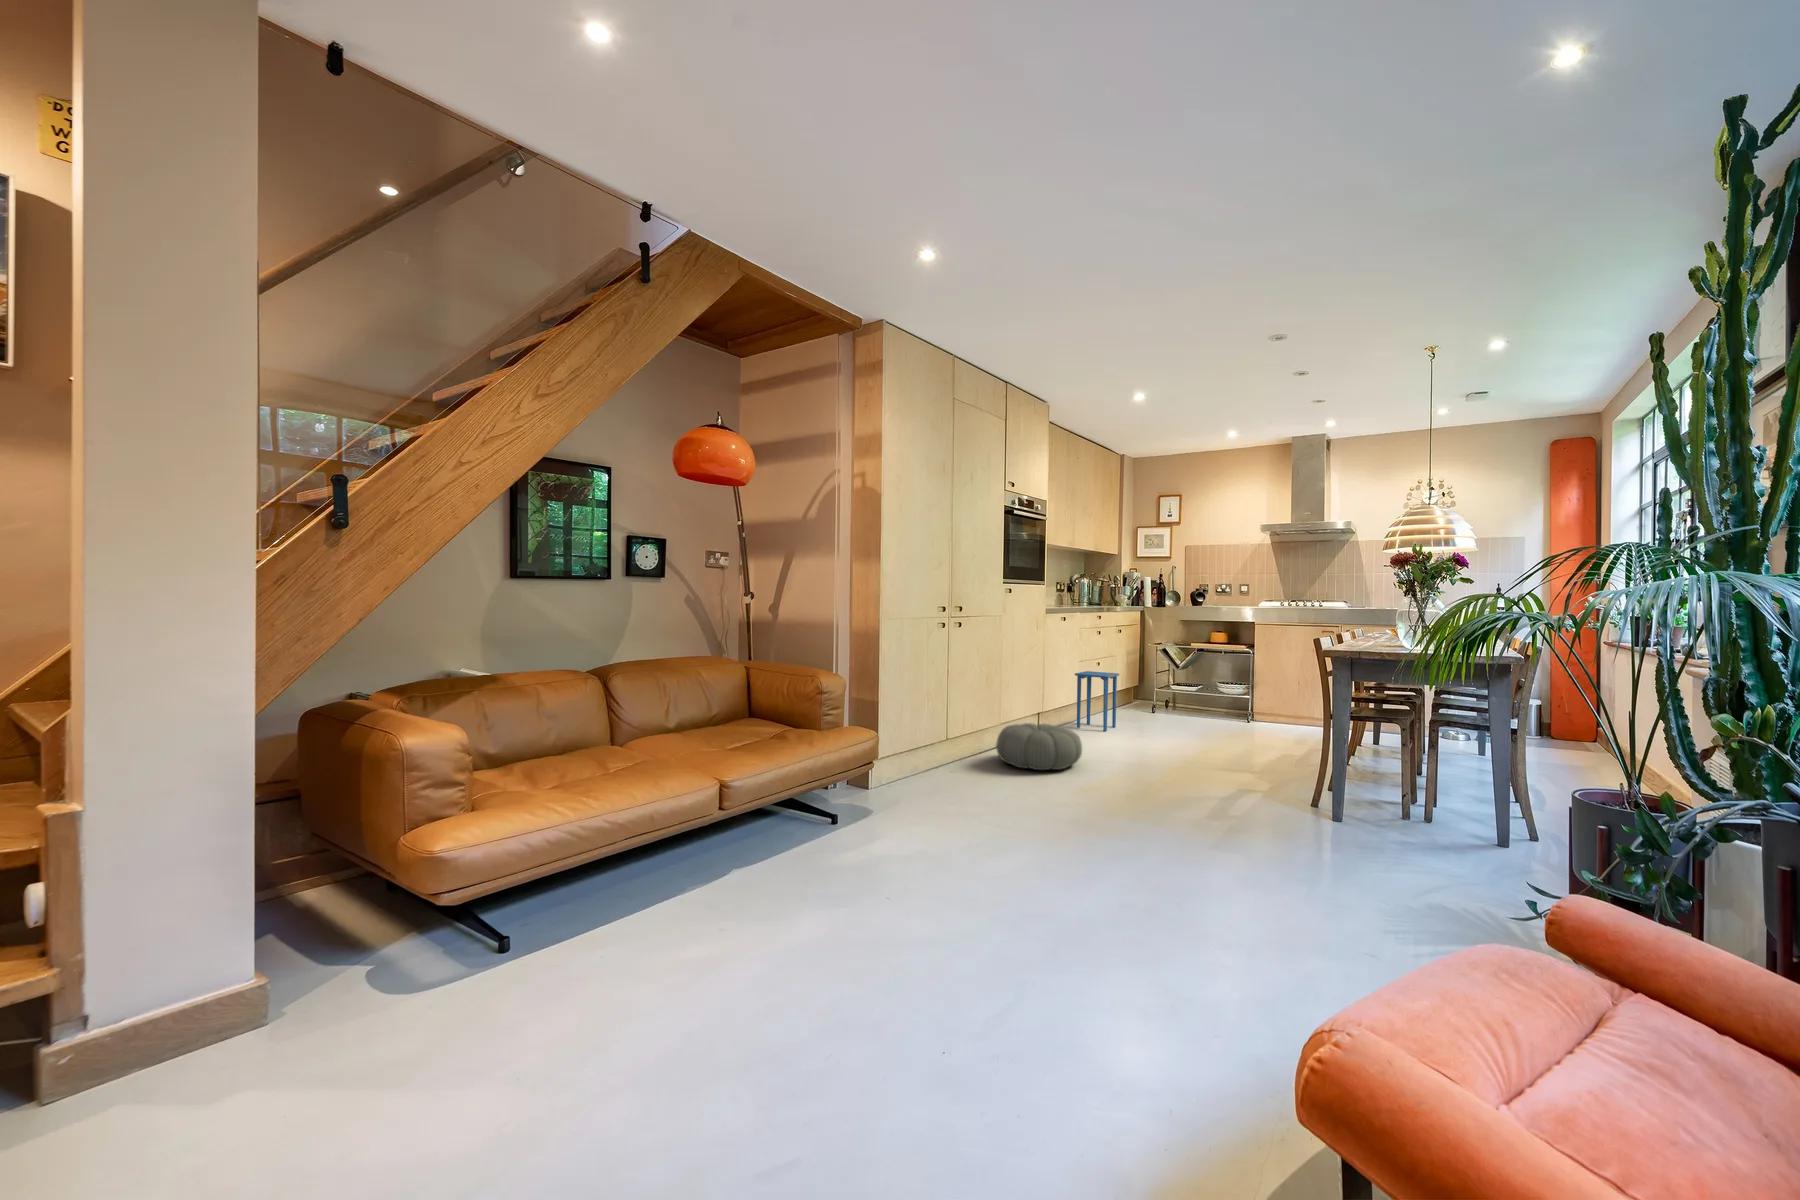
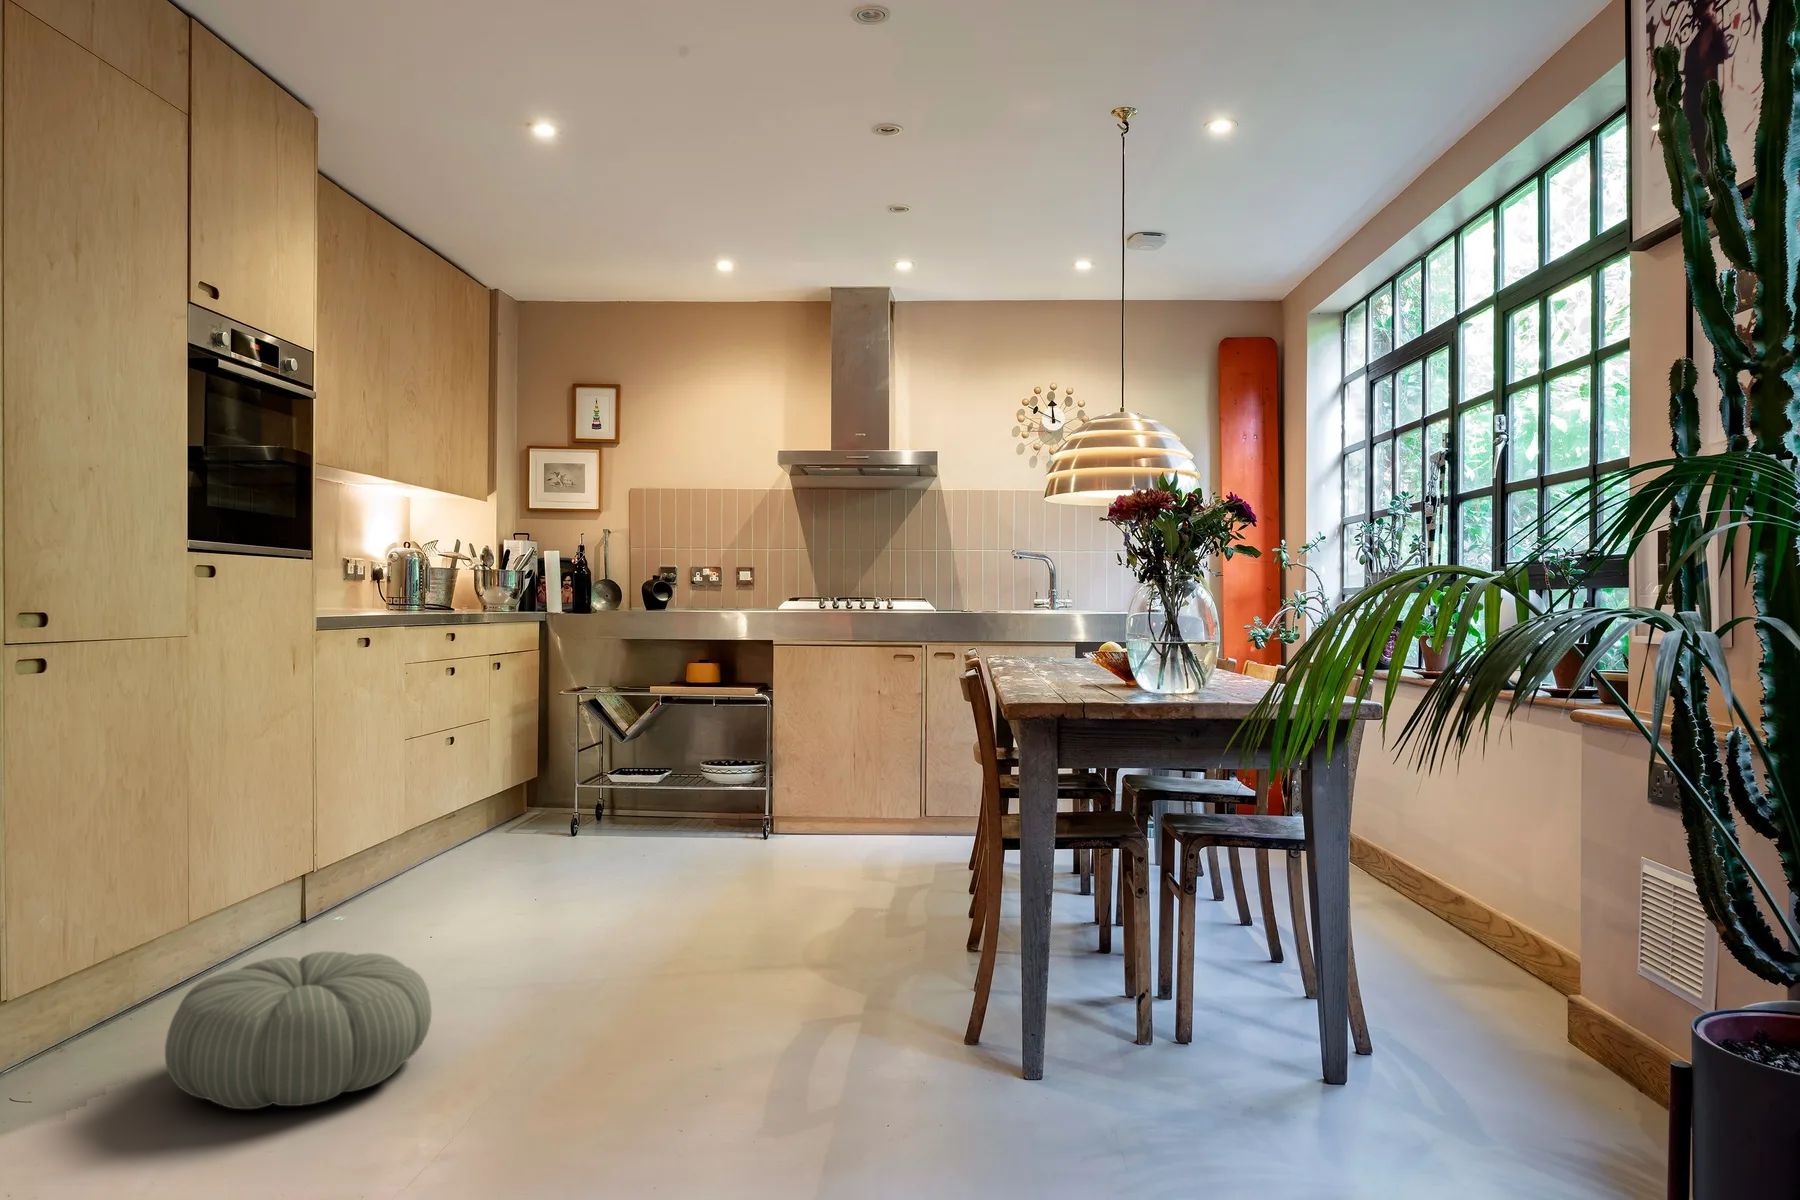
side table: present [1075,671,1119,731] -> none [400,773,508,915]

